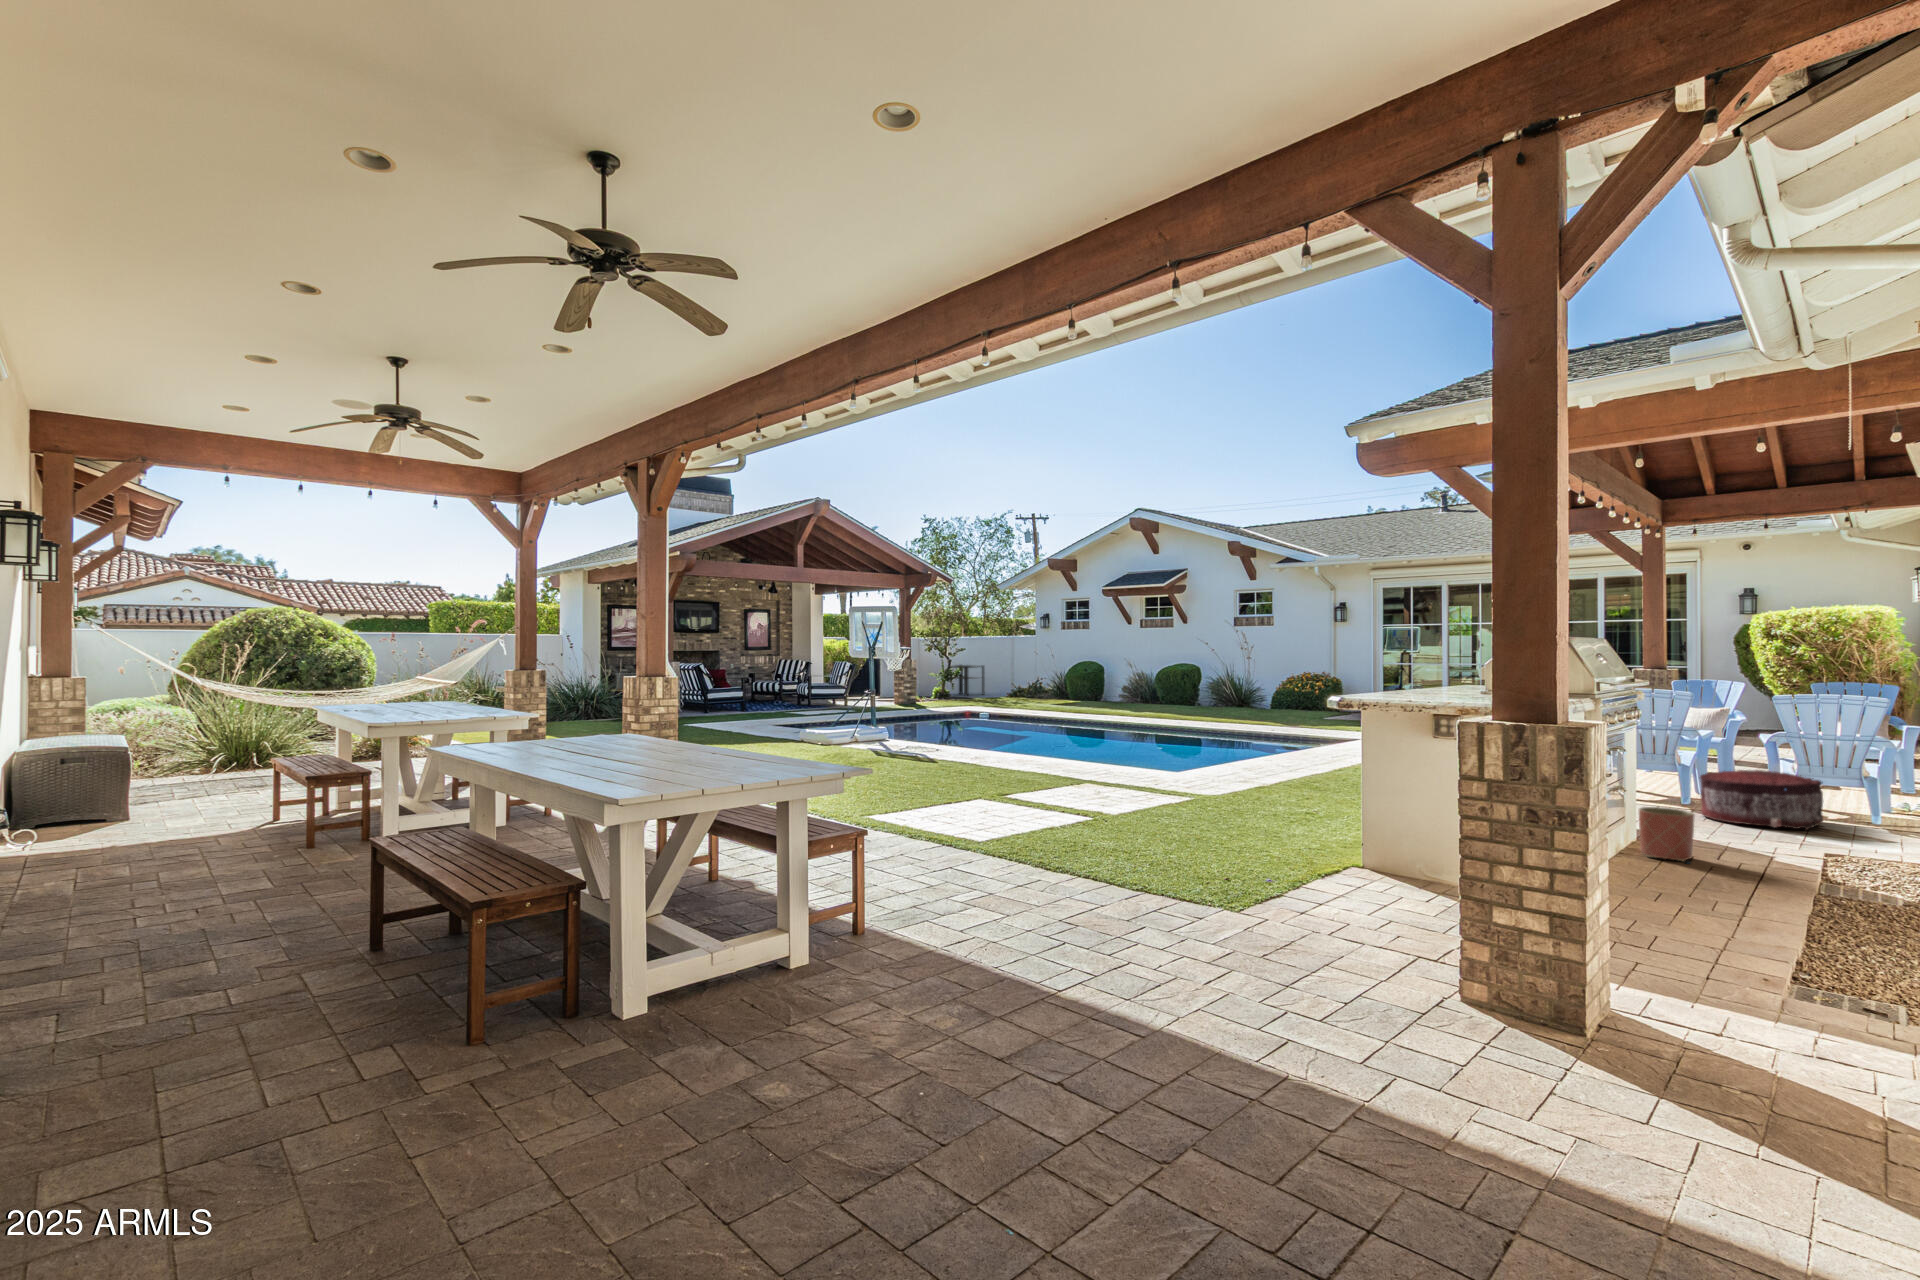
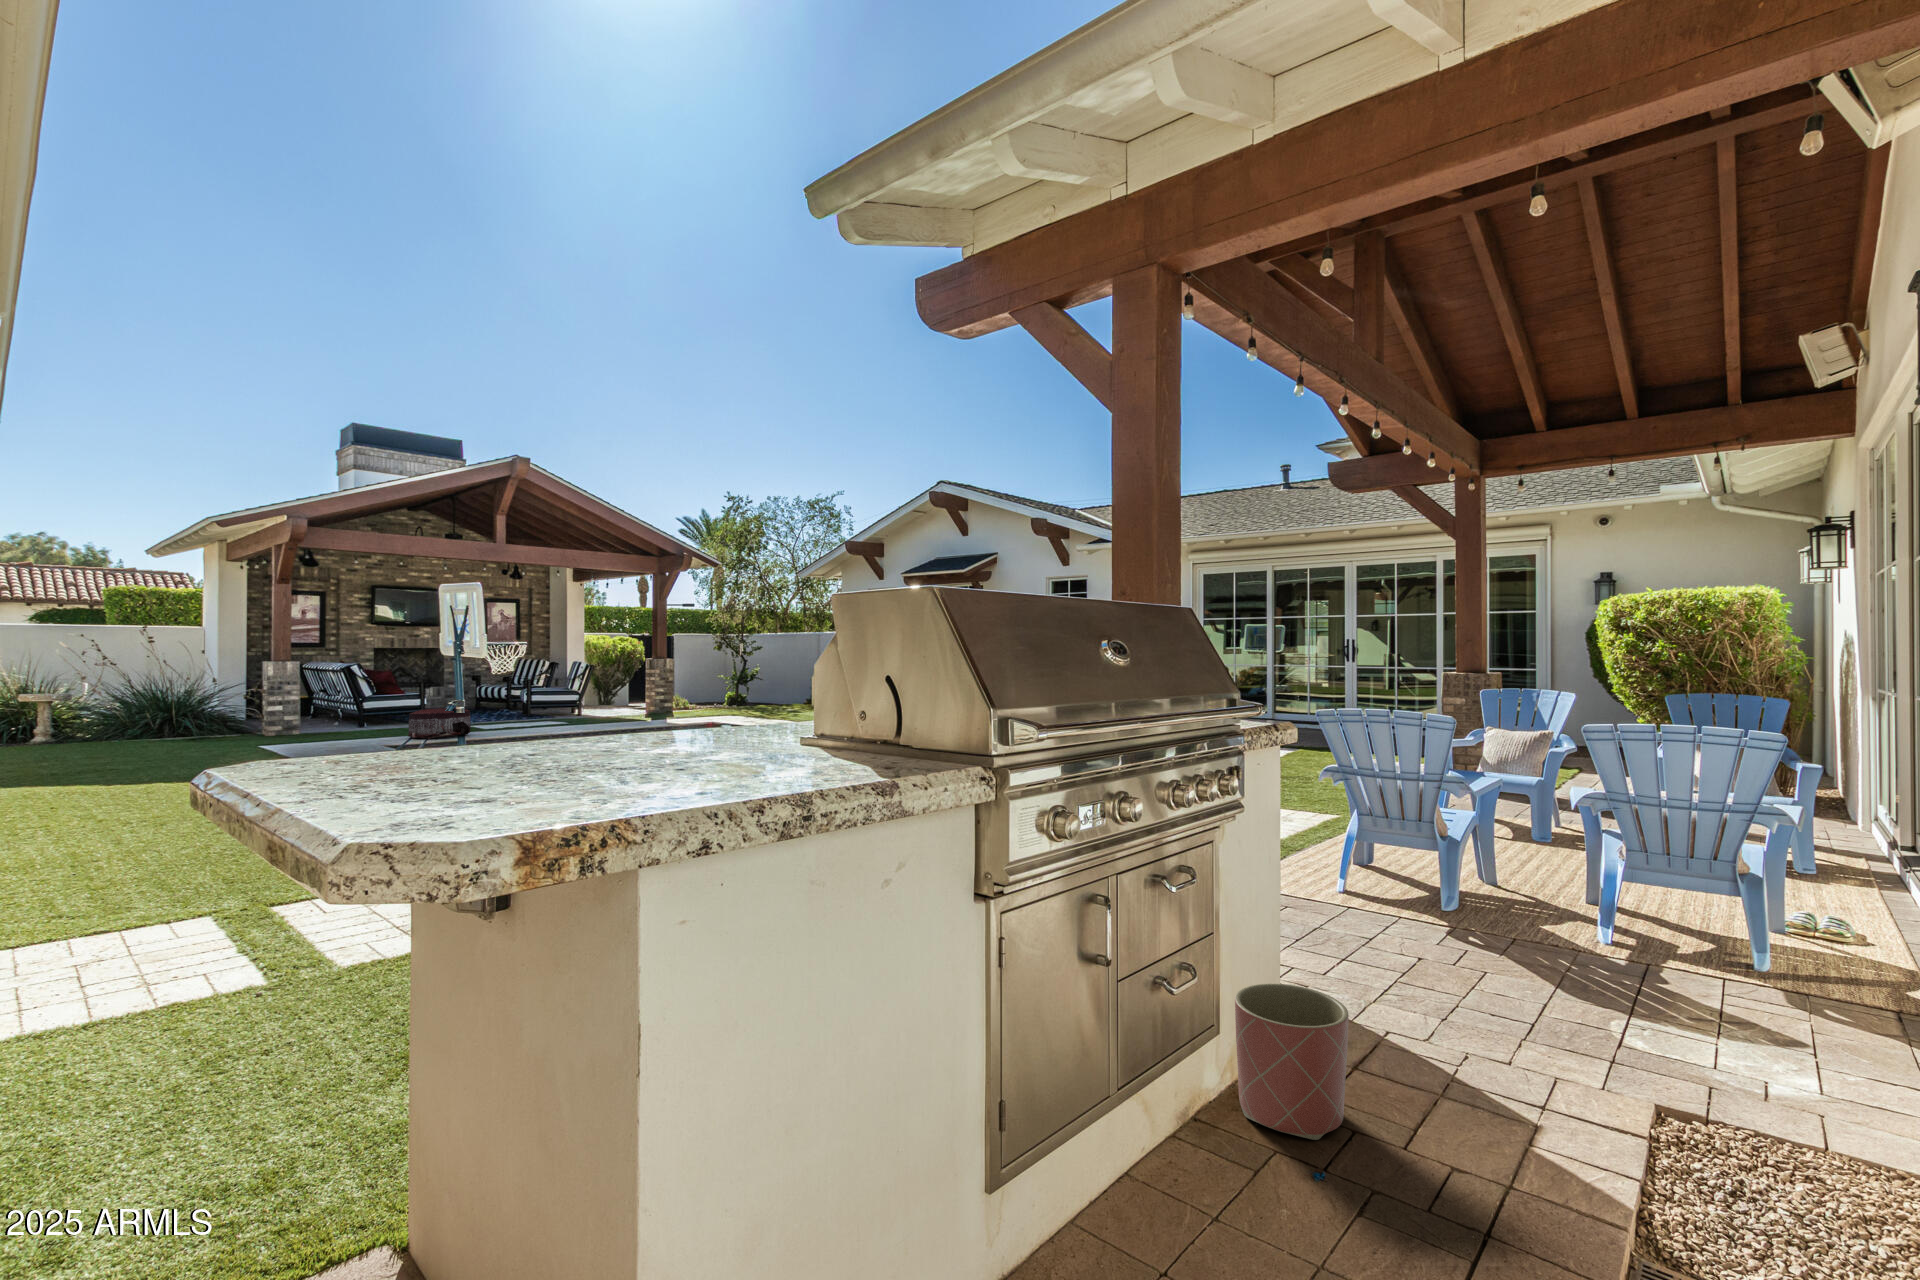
side table: present [950,665,984,696] -> none [733,664,782,700]
pouf: present [1700,770,1823,830] -> present [408,708,471,739]

